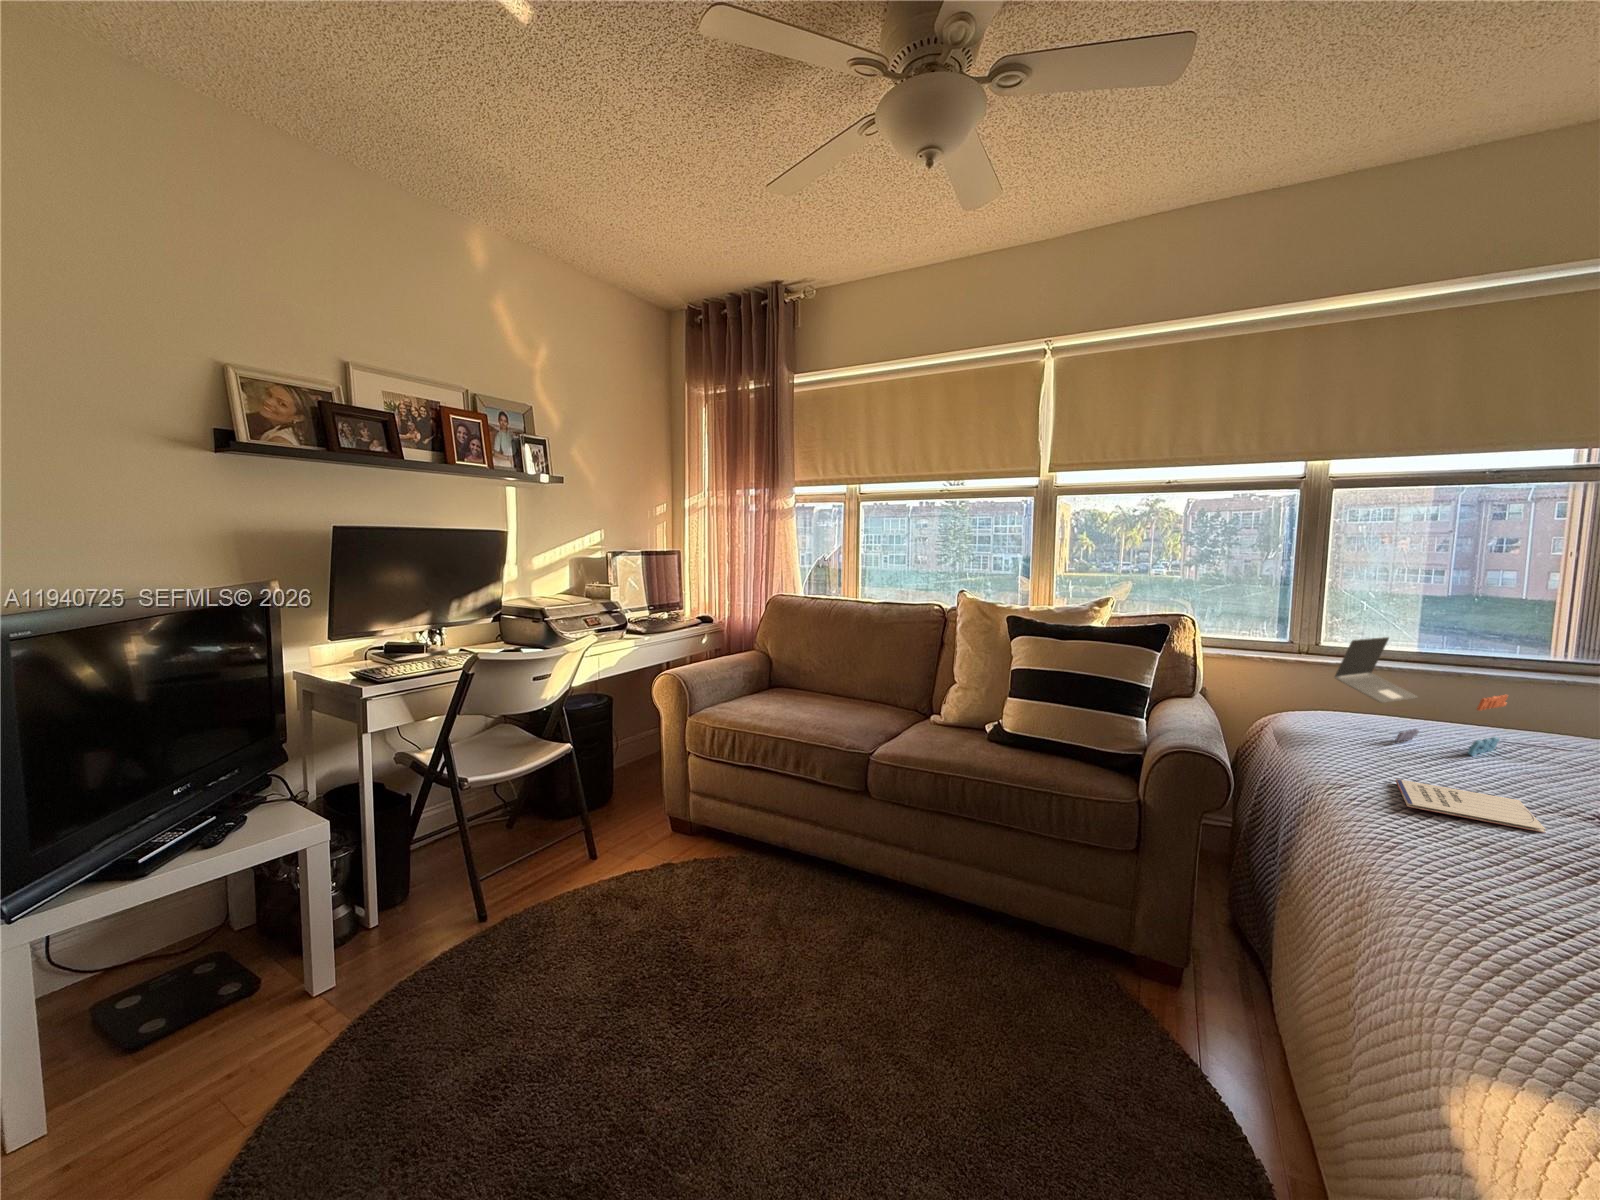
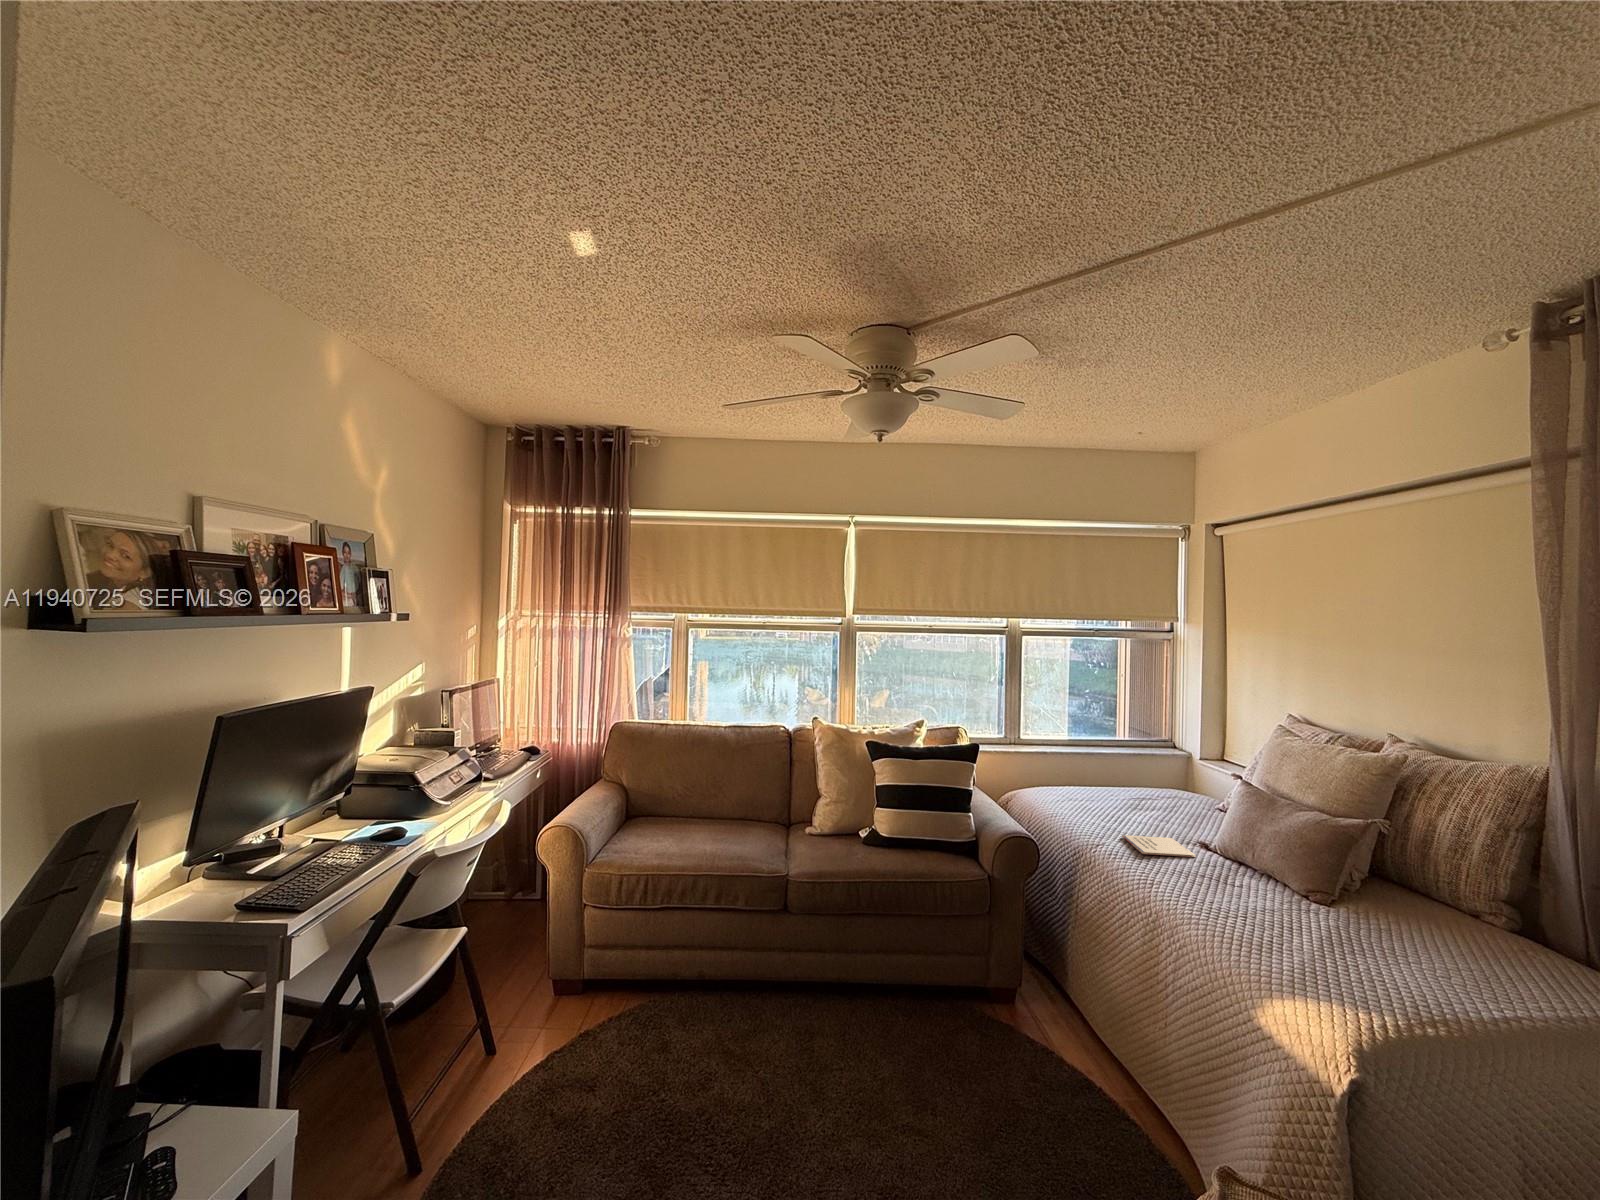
laptop: present [1335,637,1508,756] -> none [1067,742,1140,811]

